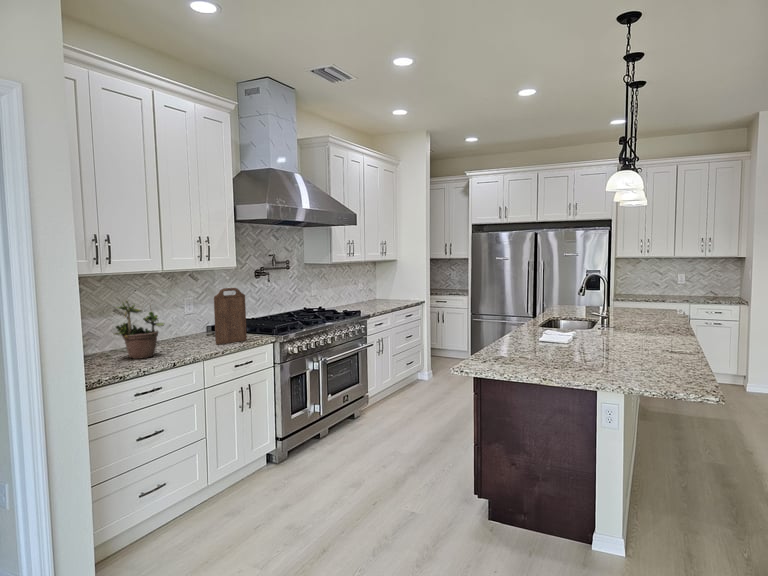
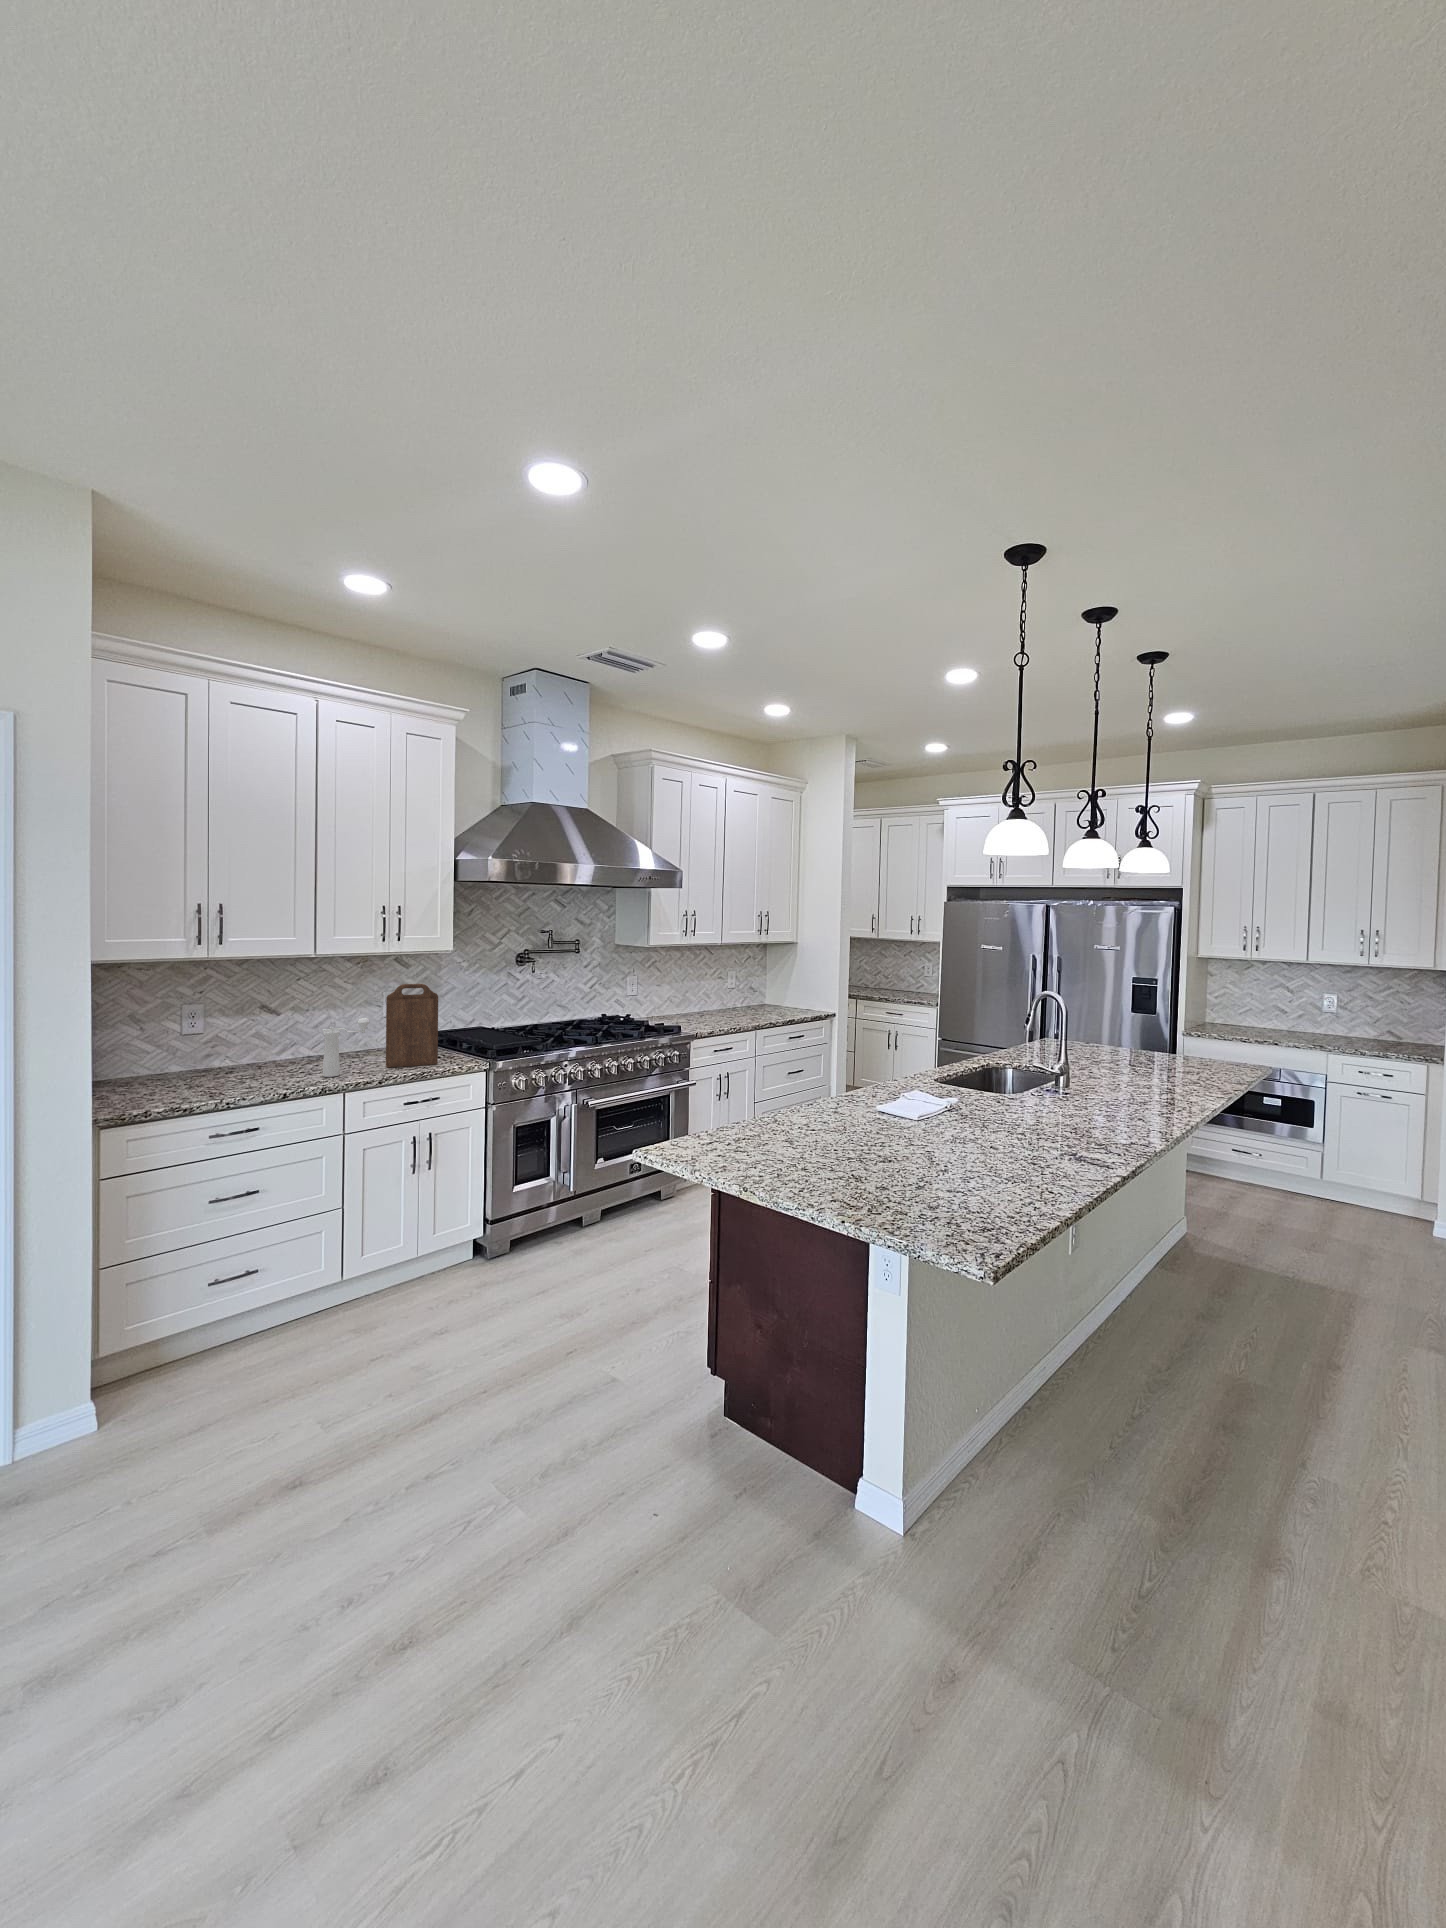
potted plant: present [114,301,164,359] -> none [219,989,295,1082]
pepper mill: none [181,312,209,352] -> present [322,1018,370,1077]

